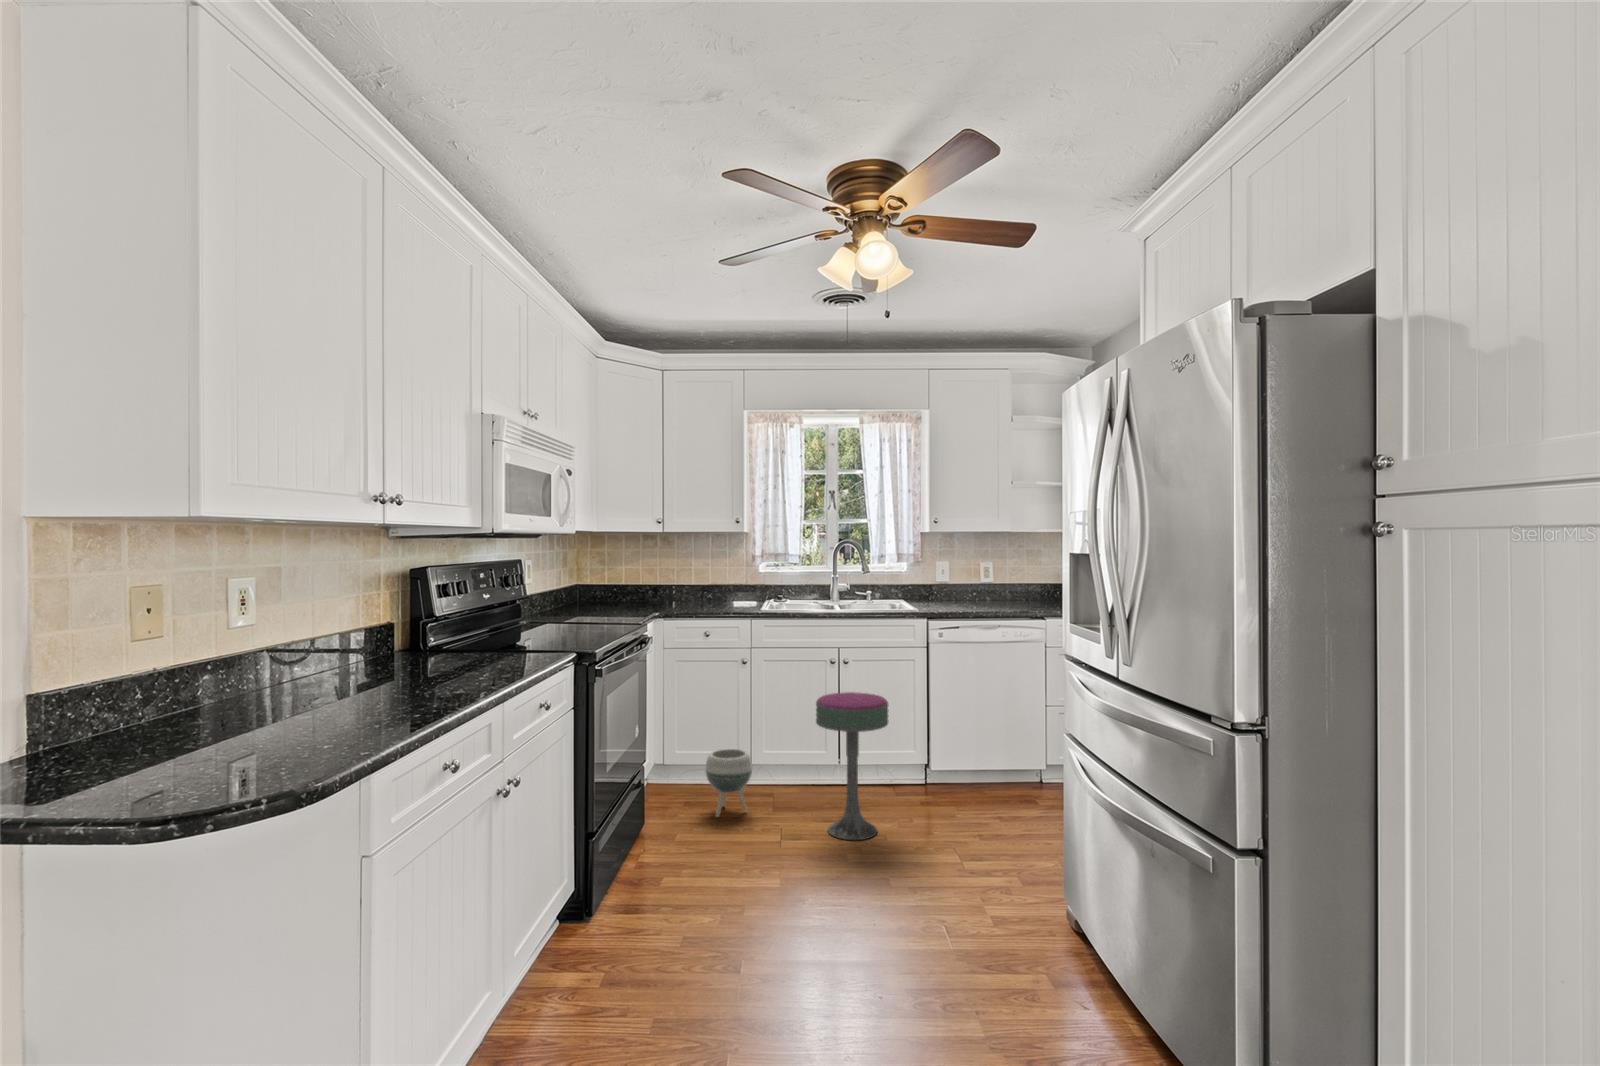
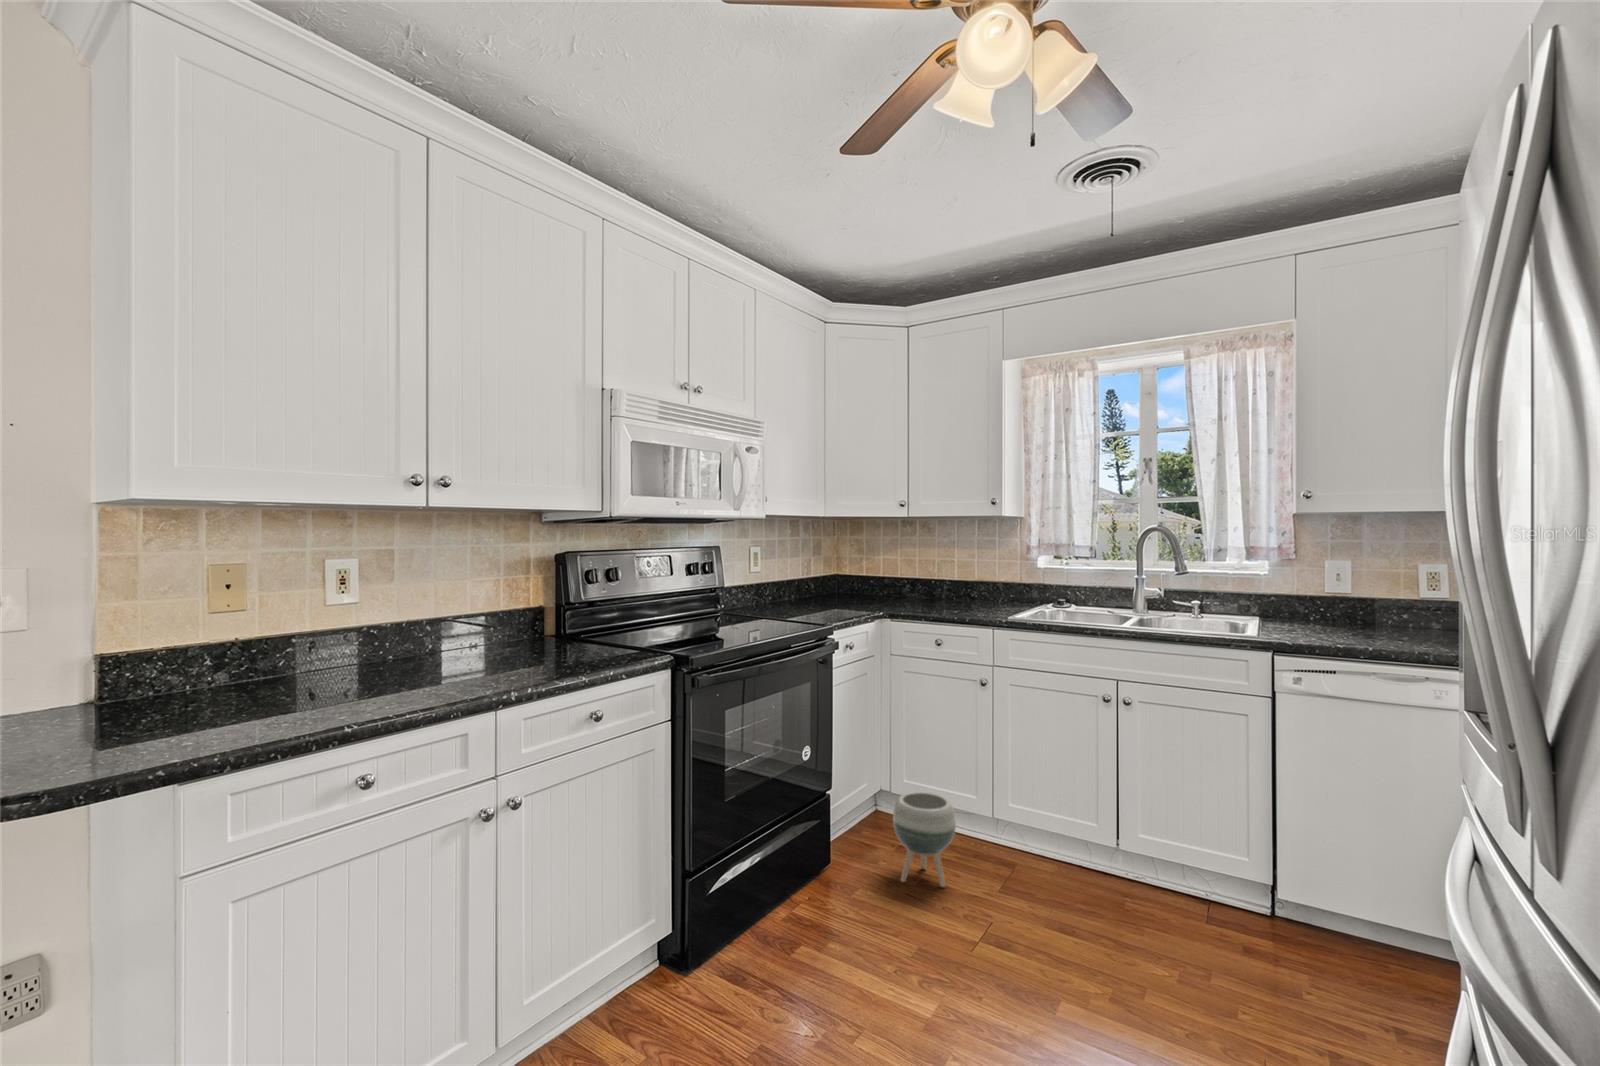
bar stool: present [816,692,888,840] -> none [1016,748,1139,997]

